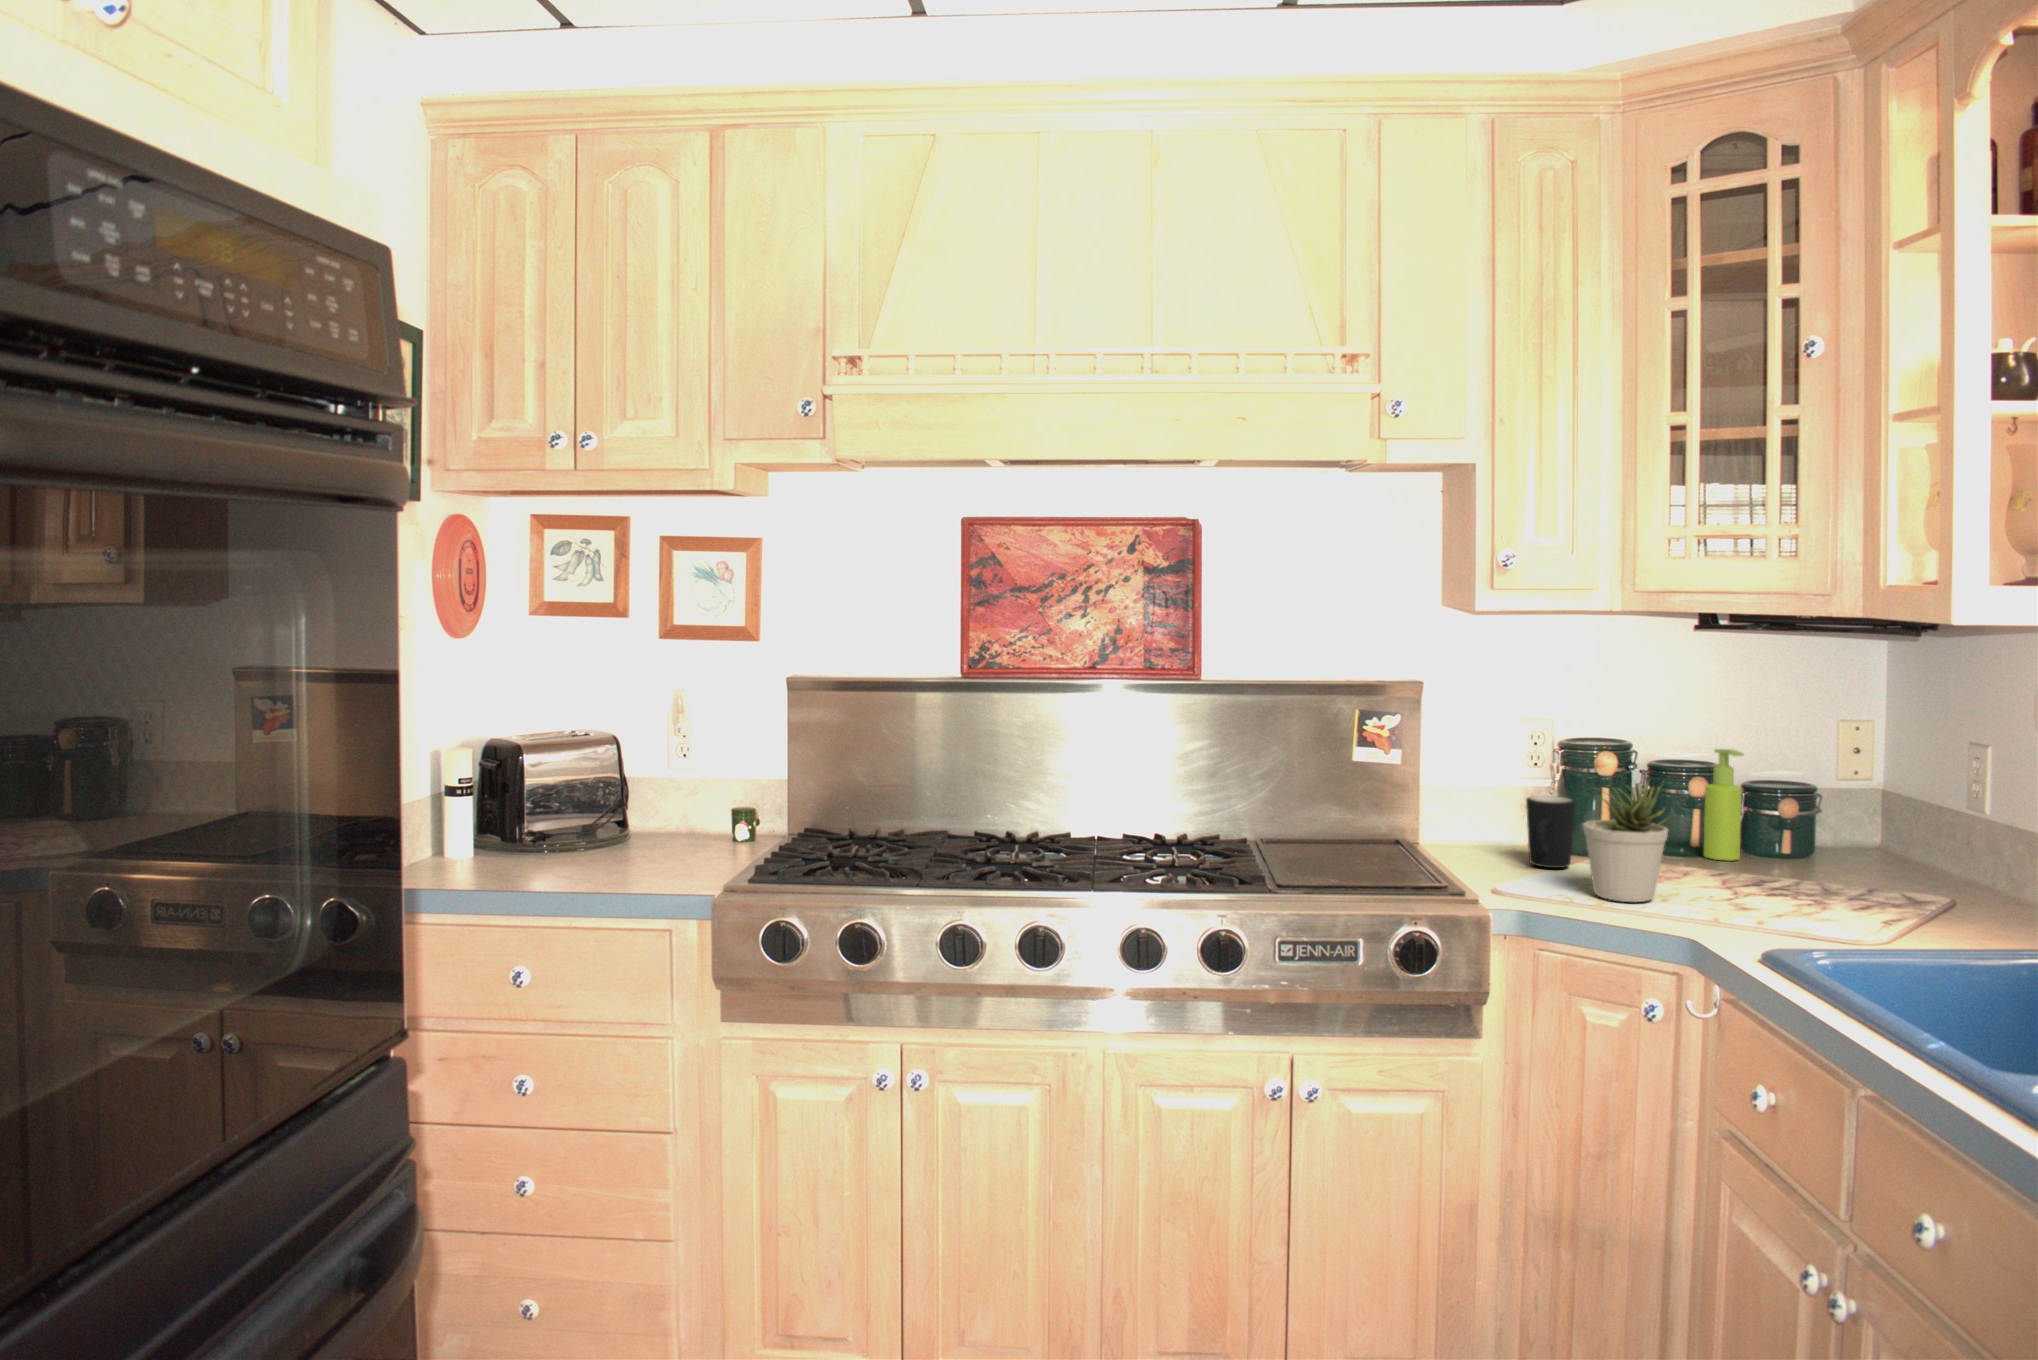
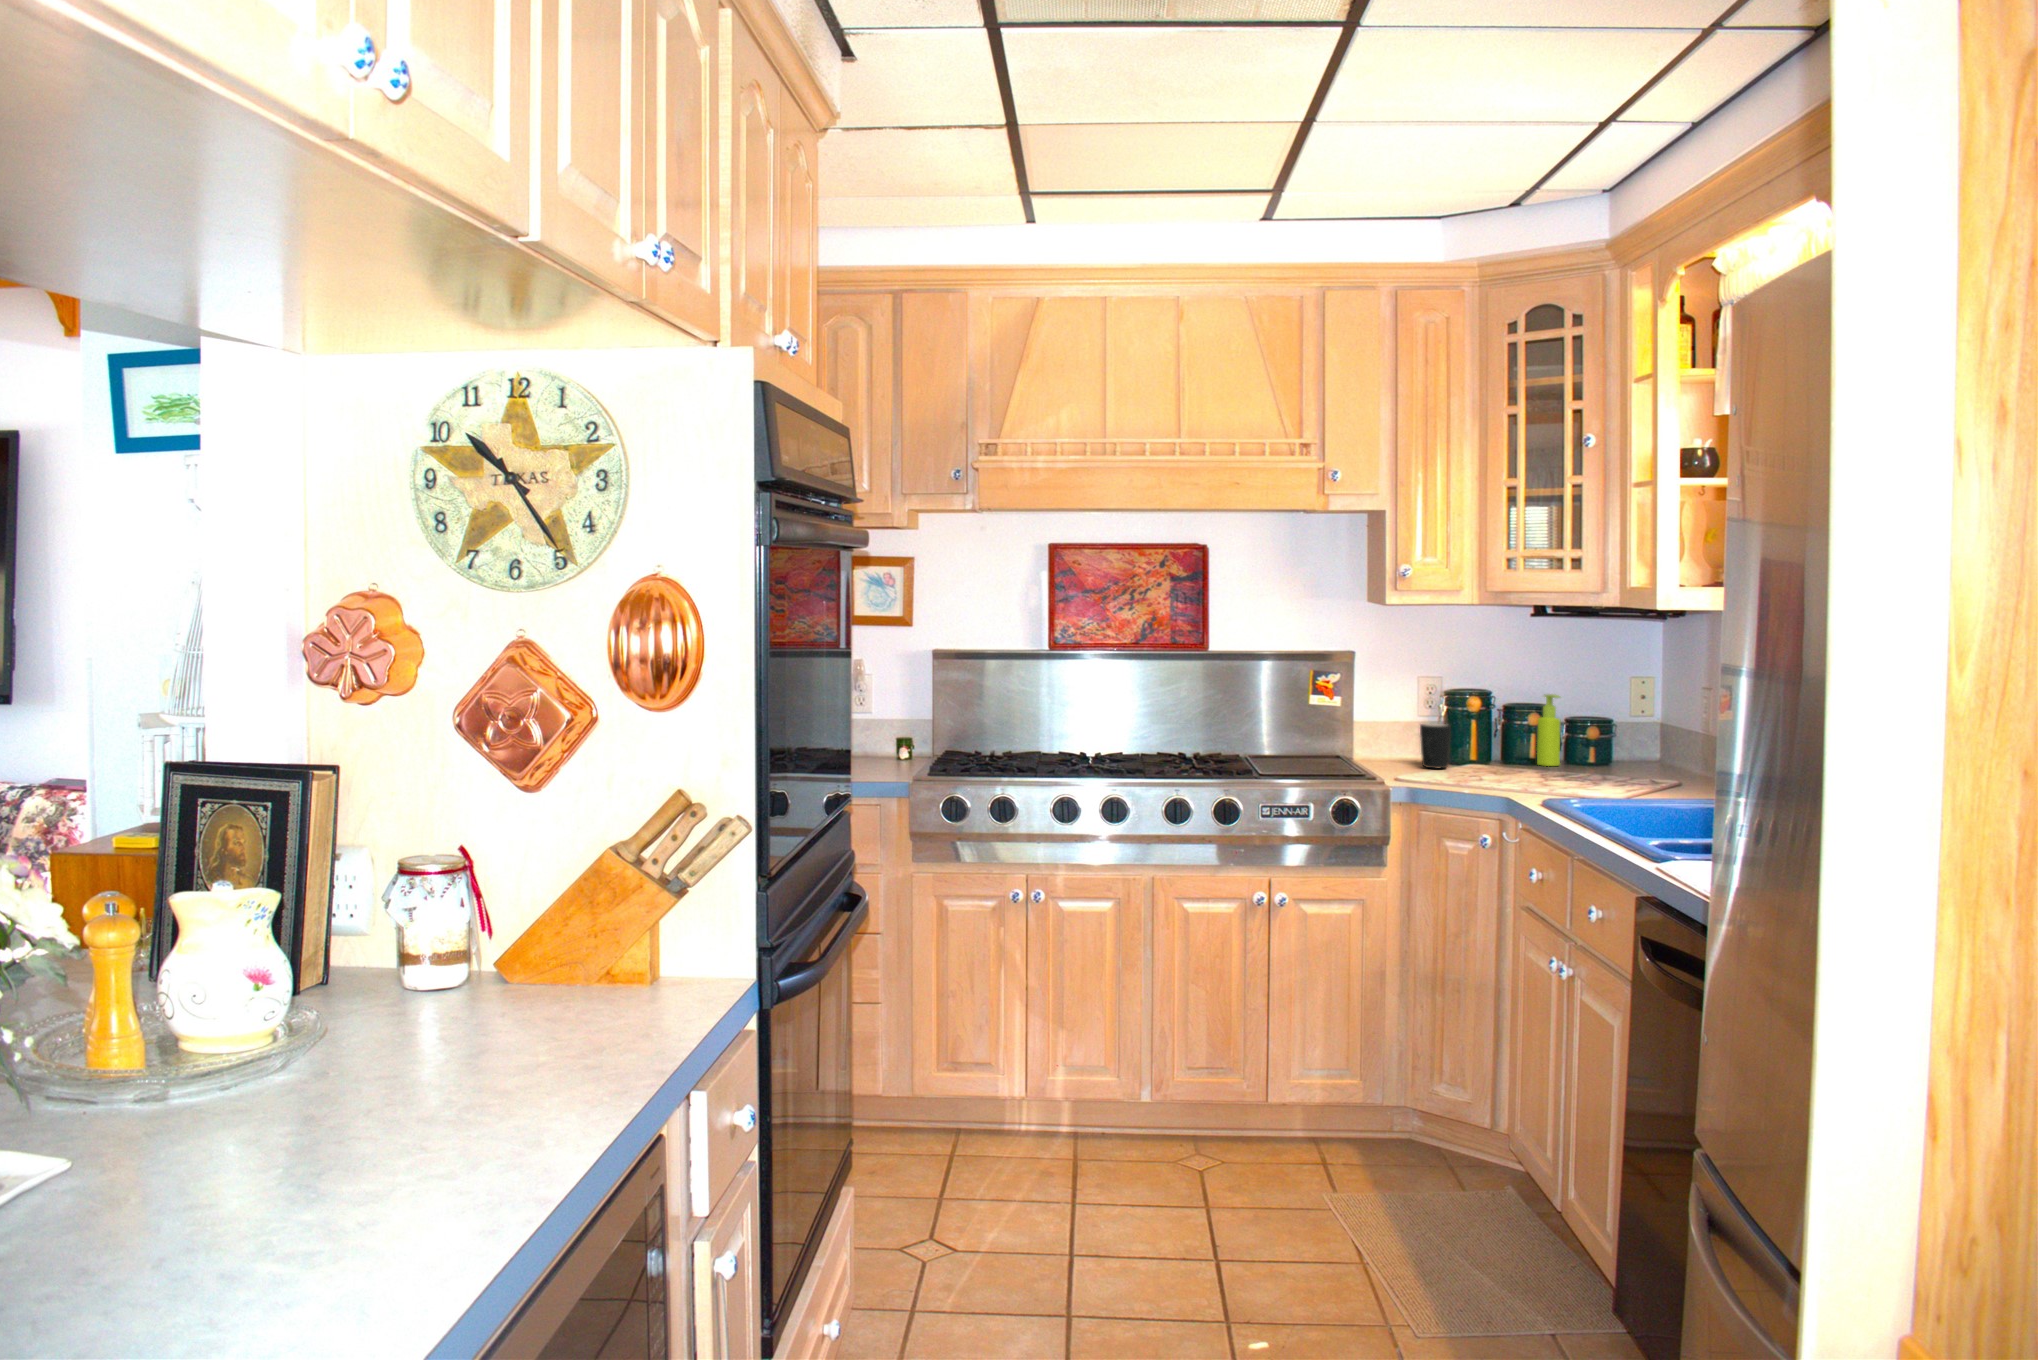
potted plant: present [1583,784,1668,902] -> none [1450,705,1502,782]

